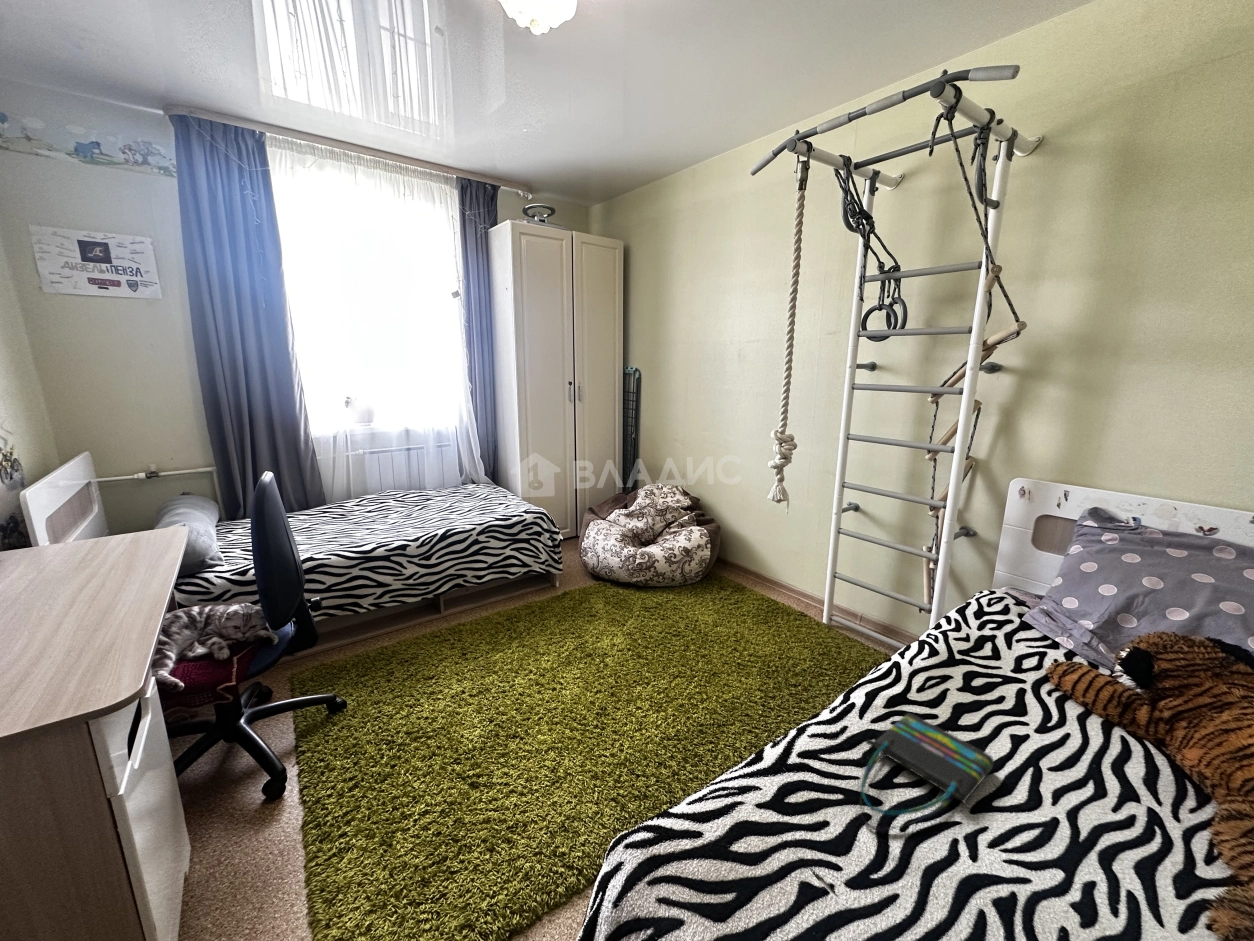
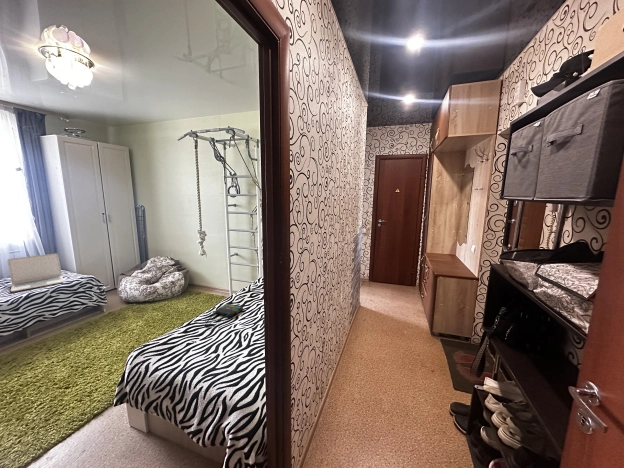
laptop: none [426,456,499,521] -> present [8,253,64,292]

